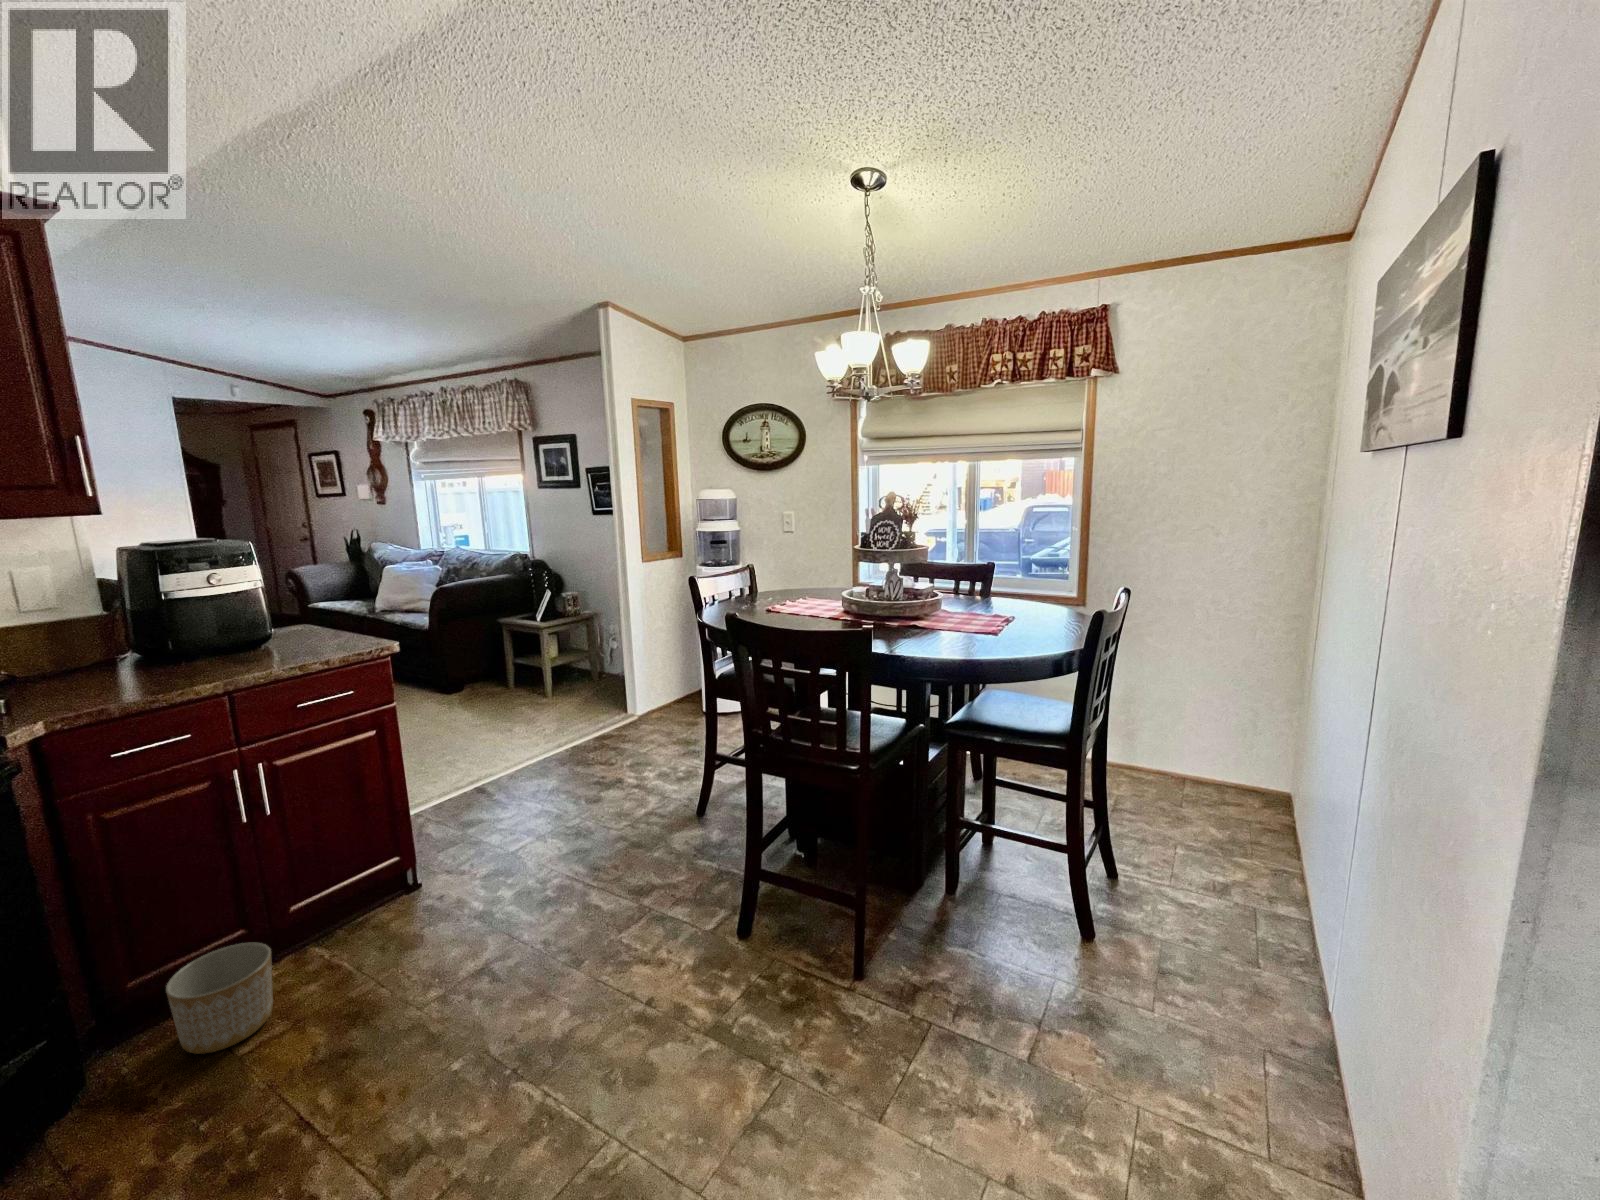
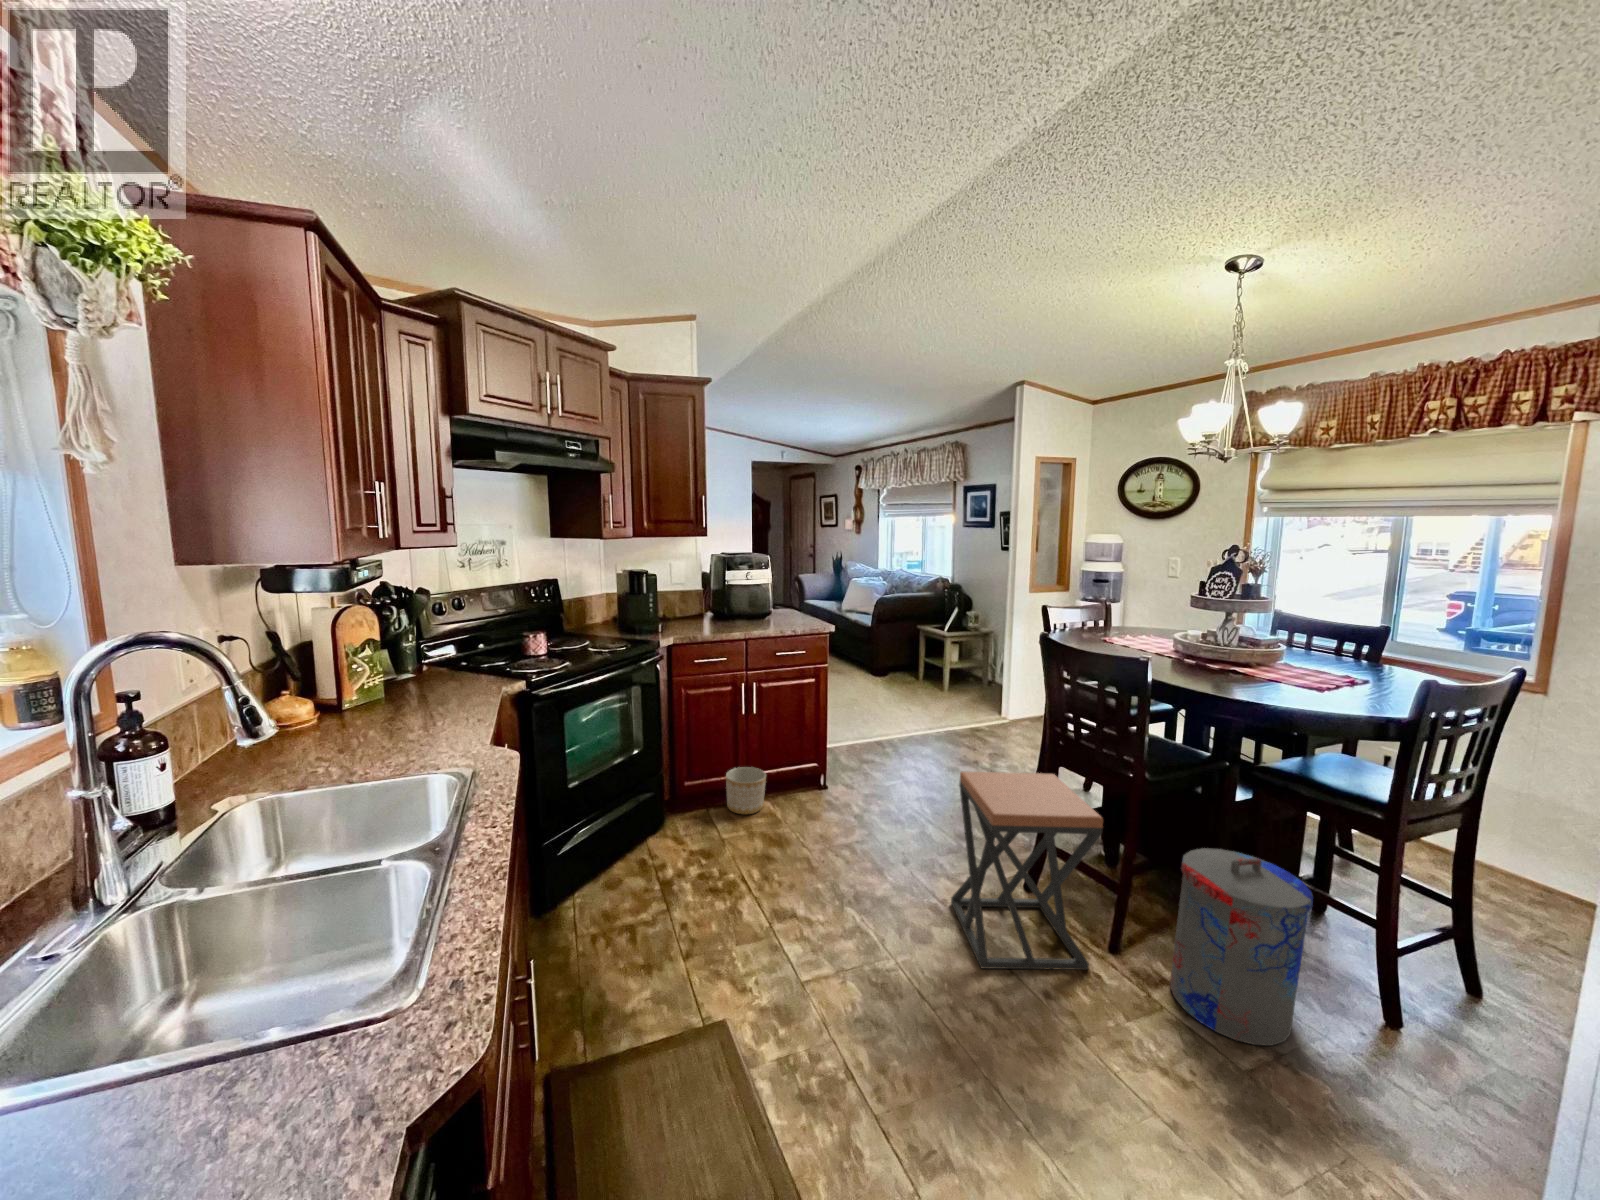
stool: none [657,808,870,1157] -> present [951,772,1103,970]
trash can: none [945,842,1083,1074] -> present [1170,848,1313,1045]

